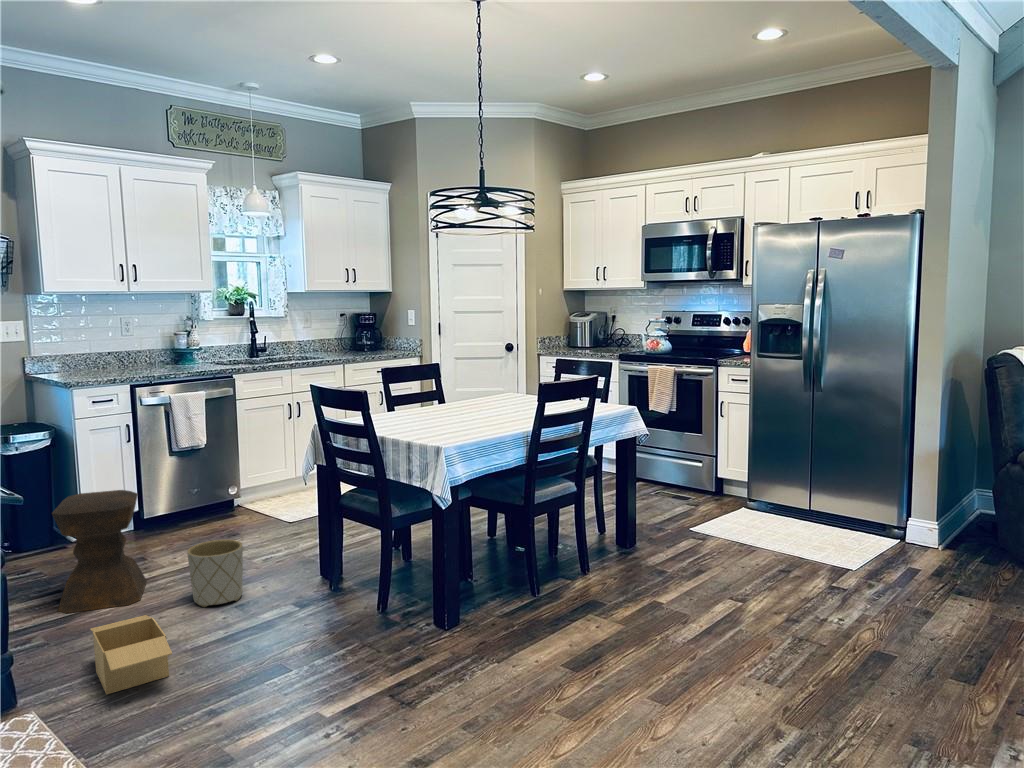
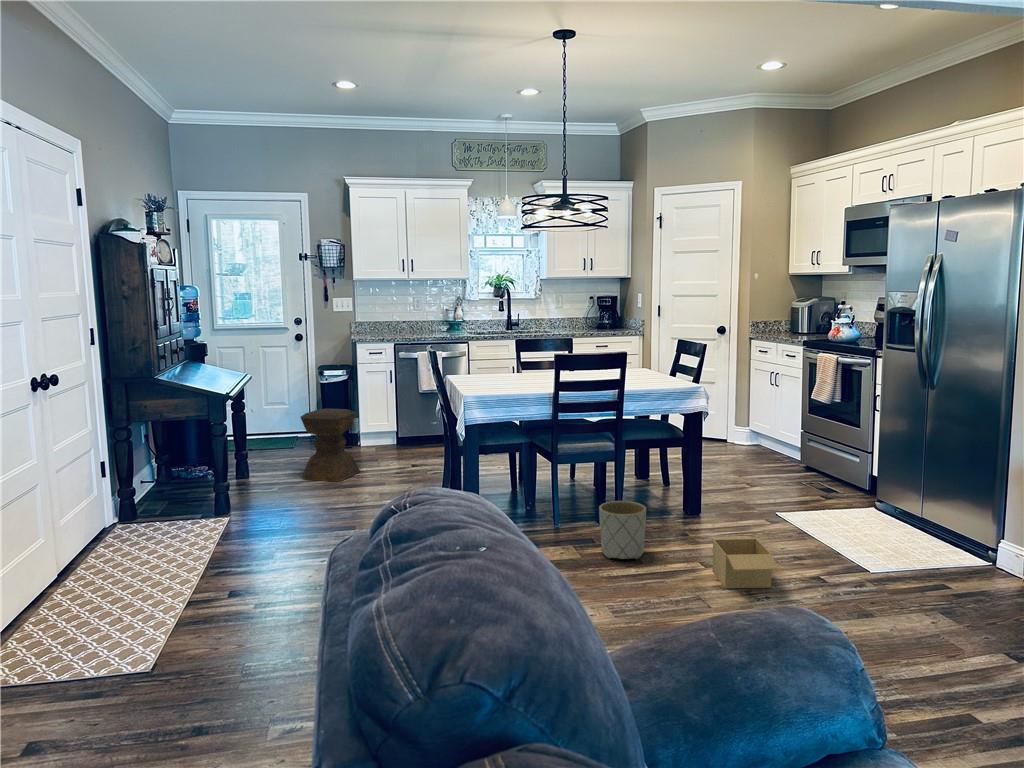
planter: present [187,540,243,607] -> present [599,501,646,559]
cardboard box: present [90,615,172,694] -> present [708,536,779,588]

